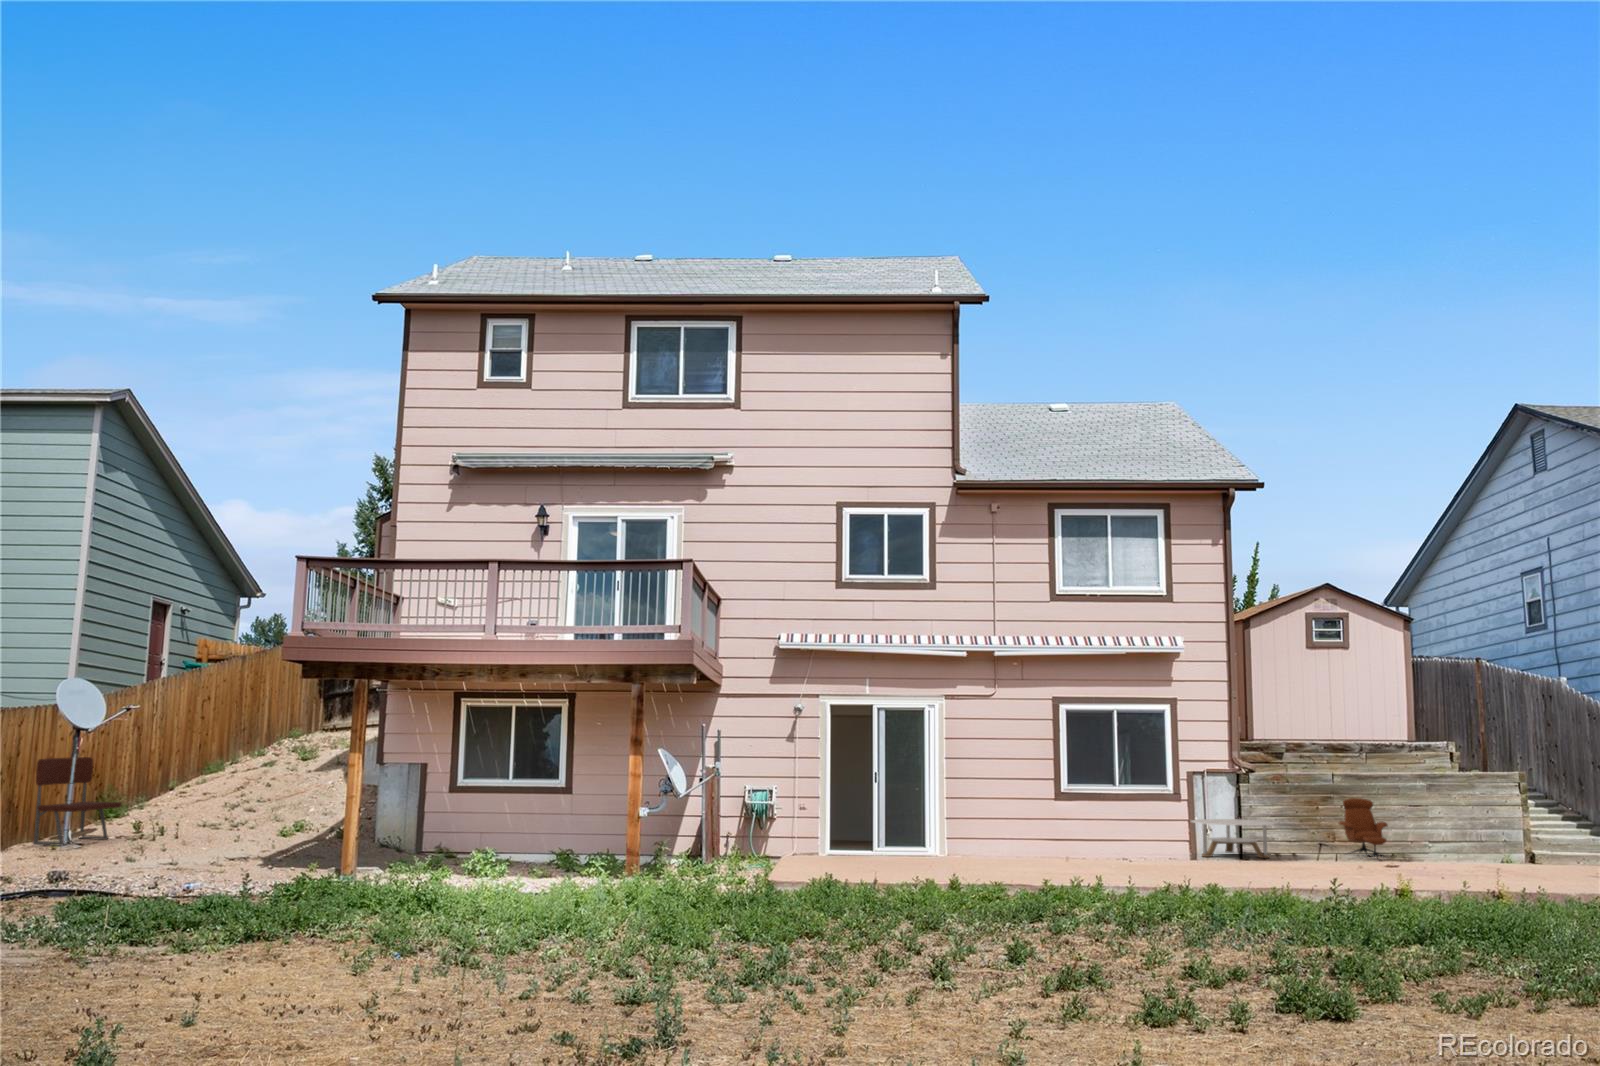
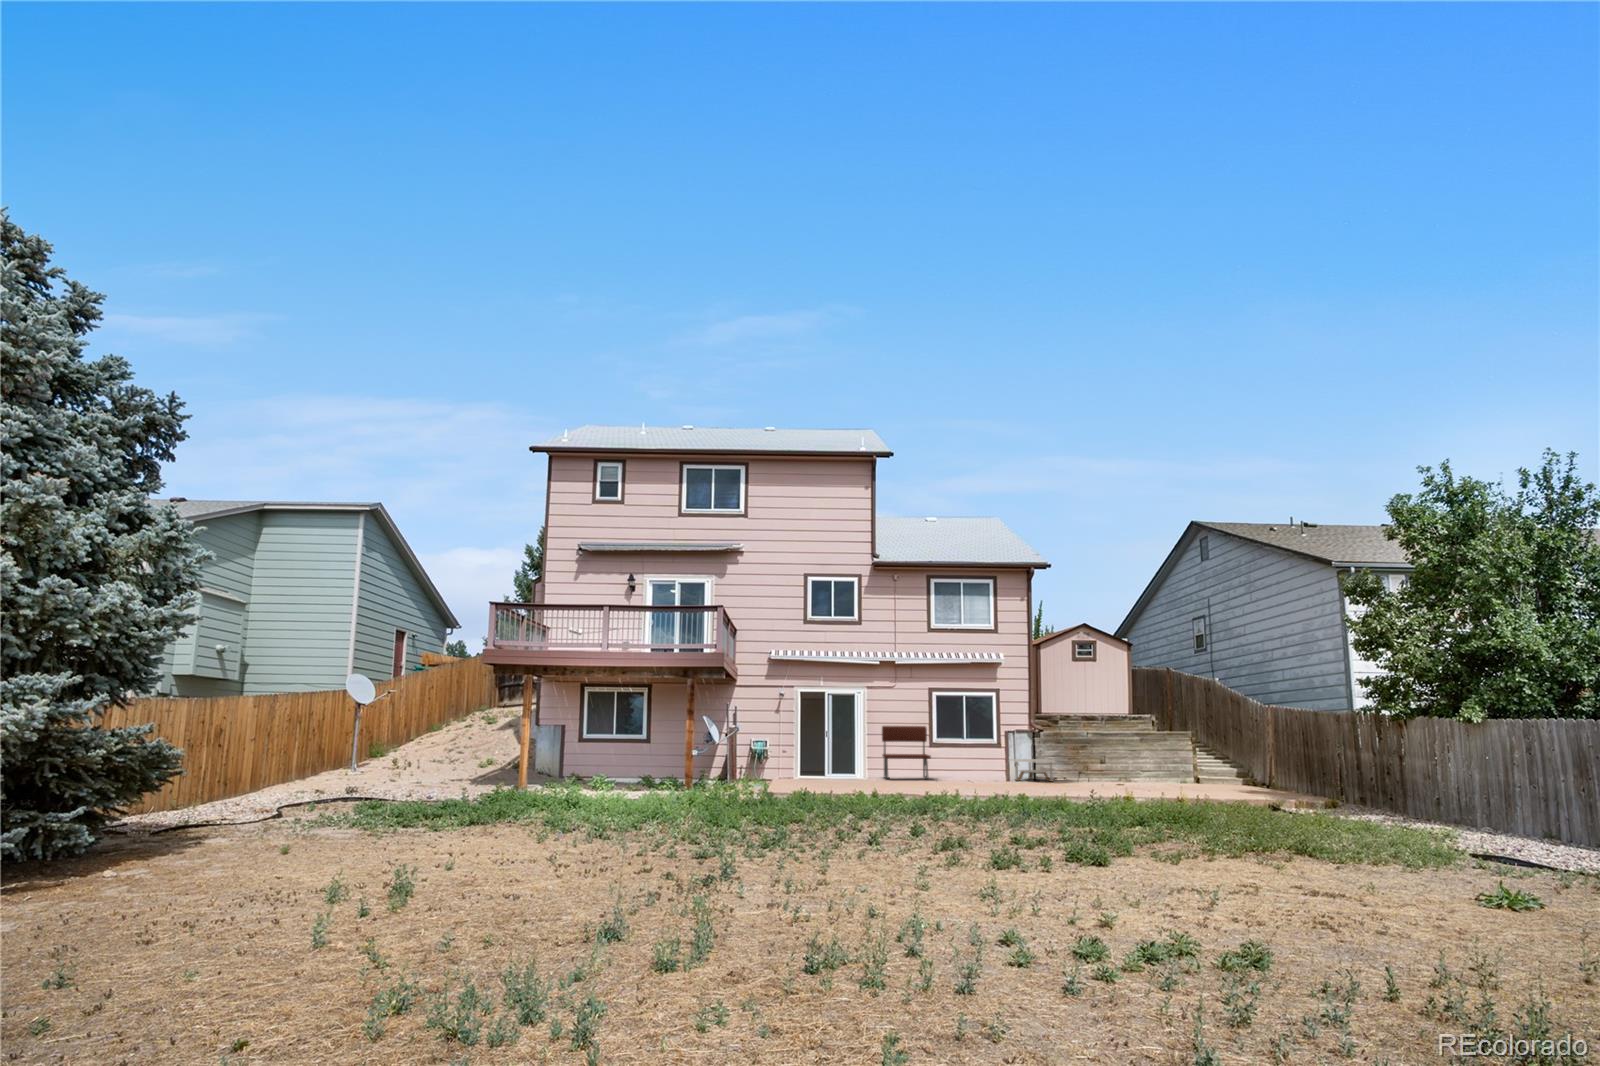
bench: present [33,757,122,846] -> present [882,726,931,779]
lounge chair: present [1339,798,1388,858] -> none [1093,747,1123,783]

